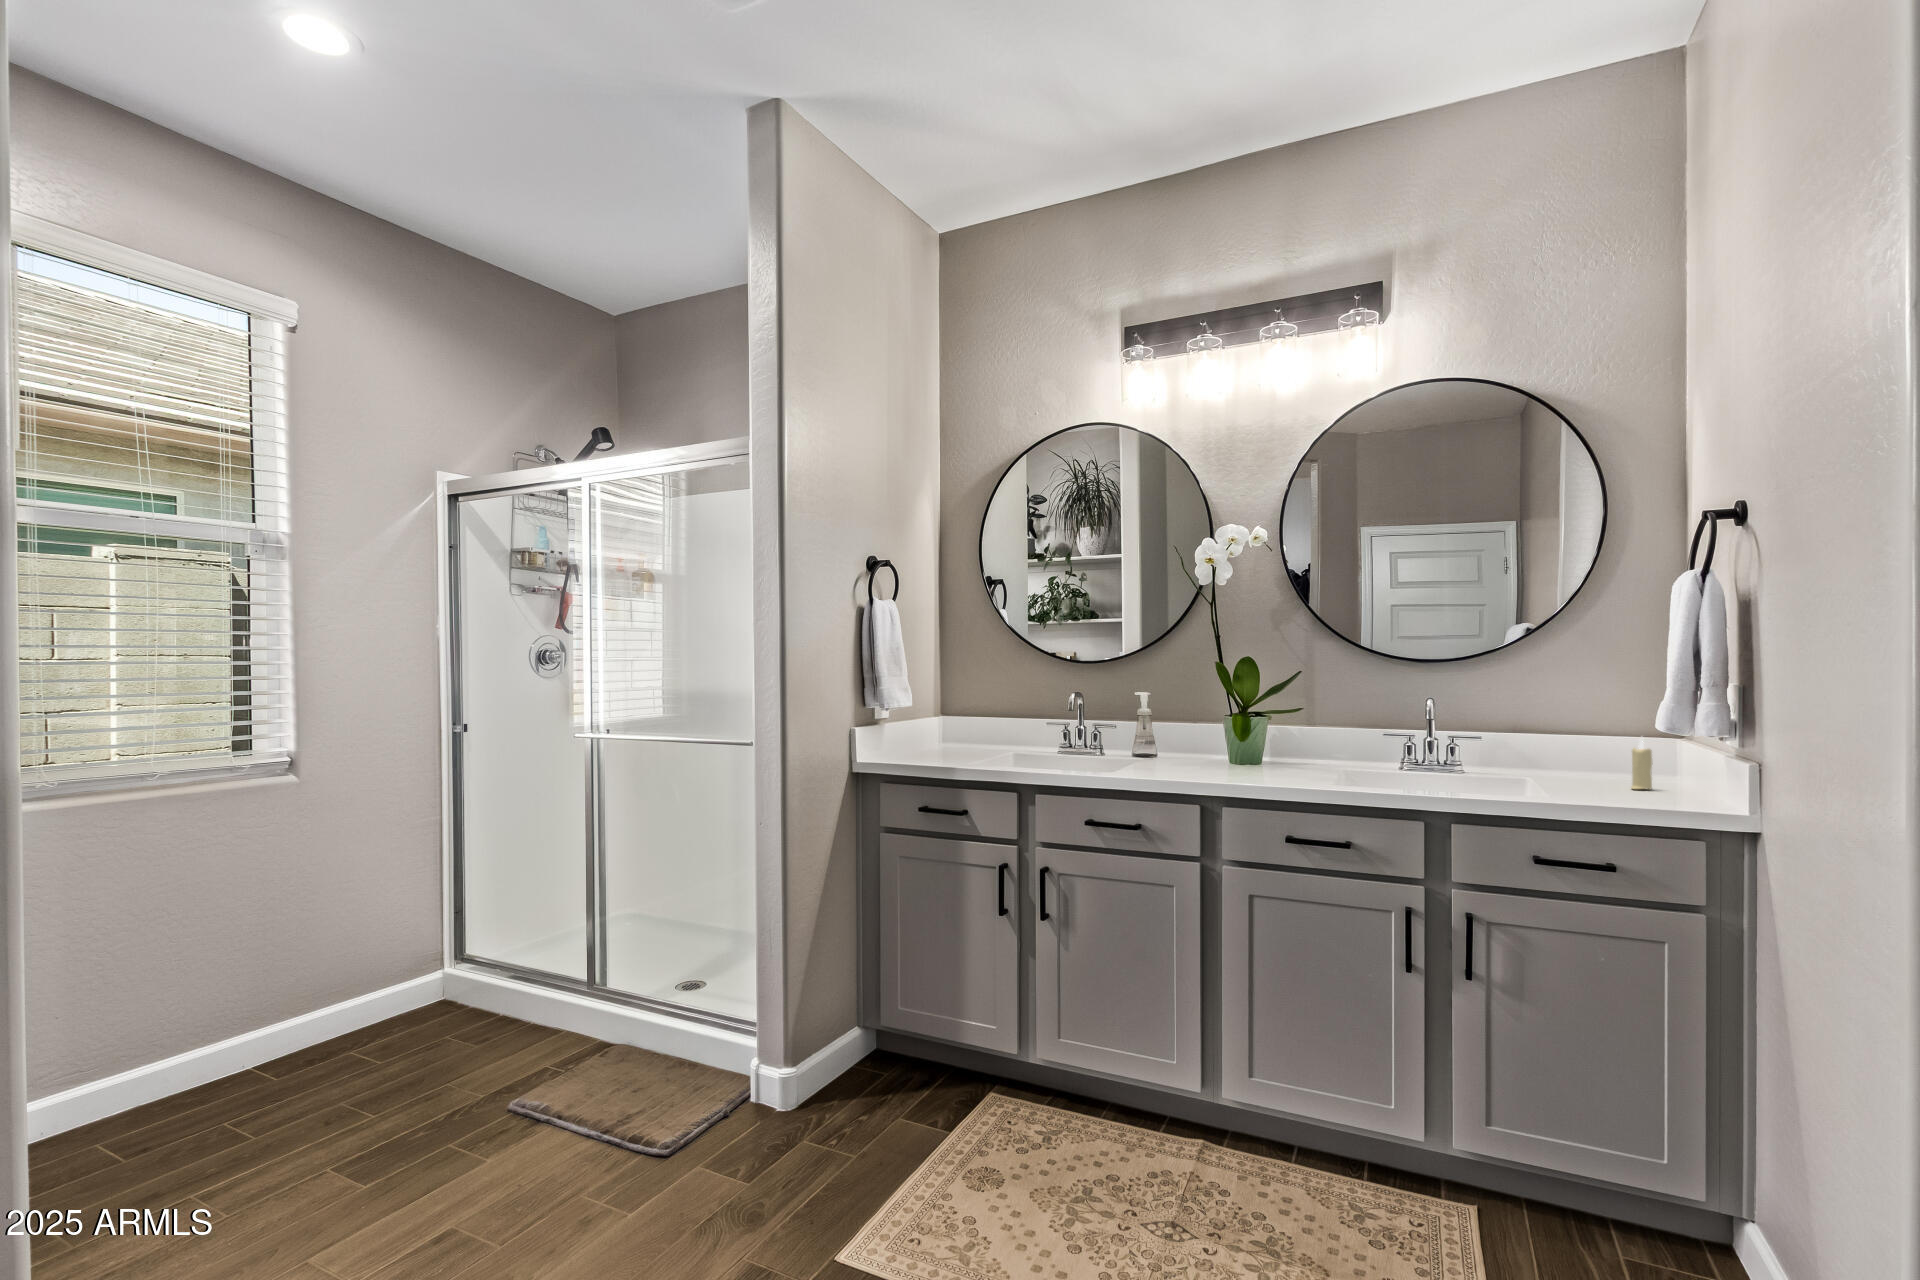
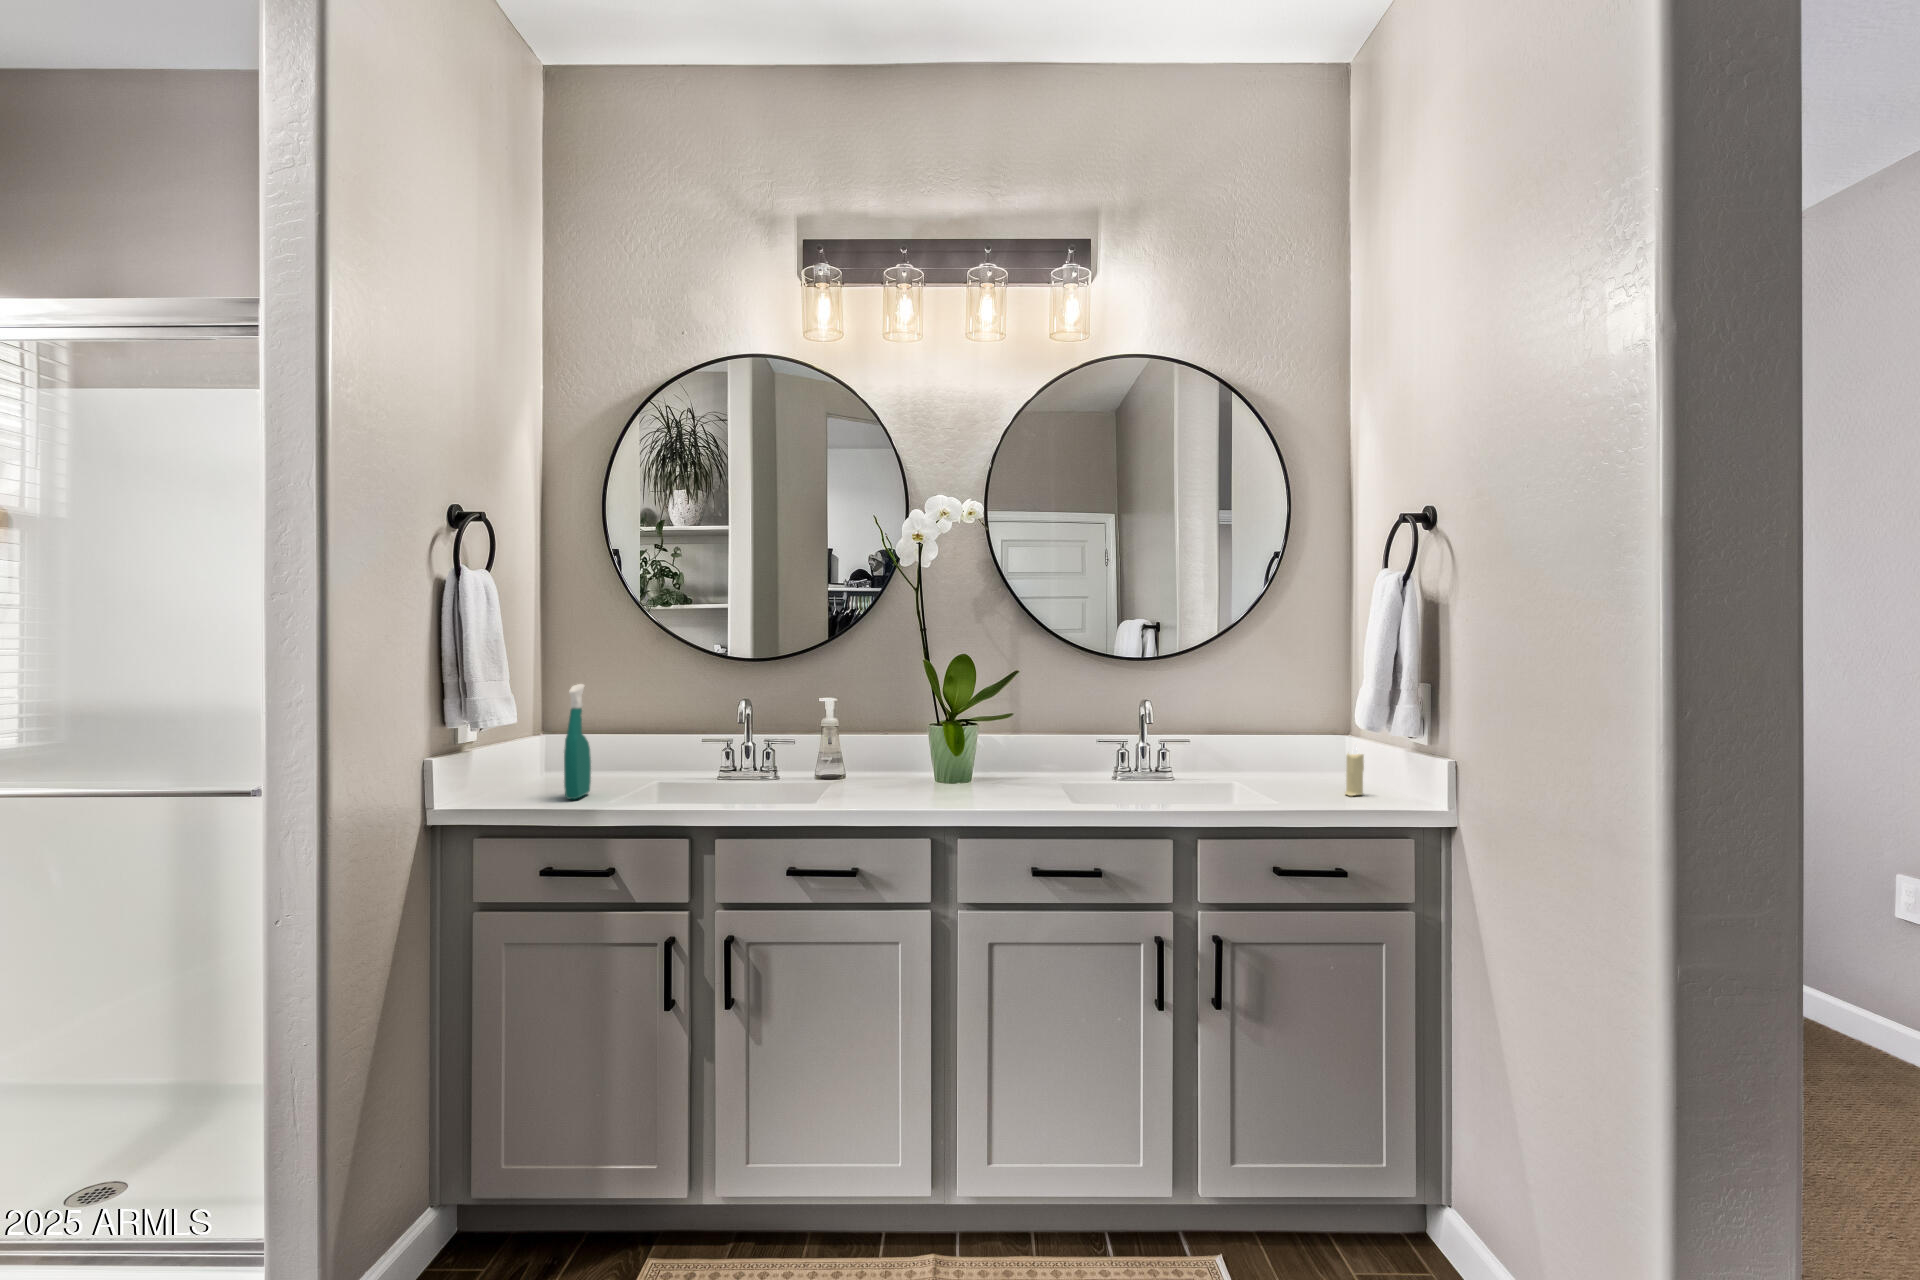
spray bottle: none [936,677,958,761] -> present [564,684,591,799]

